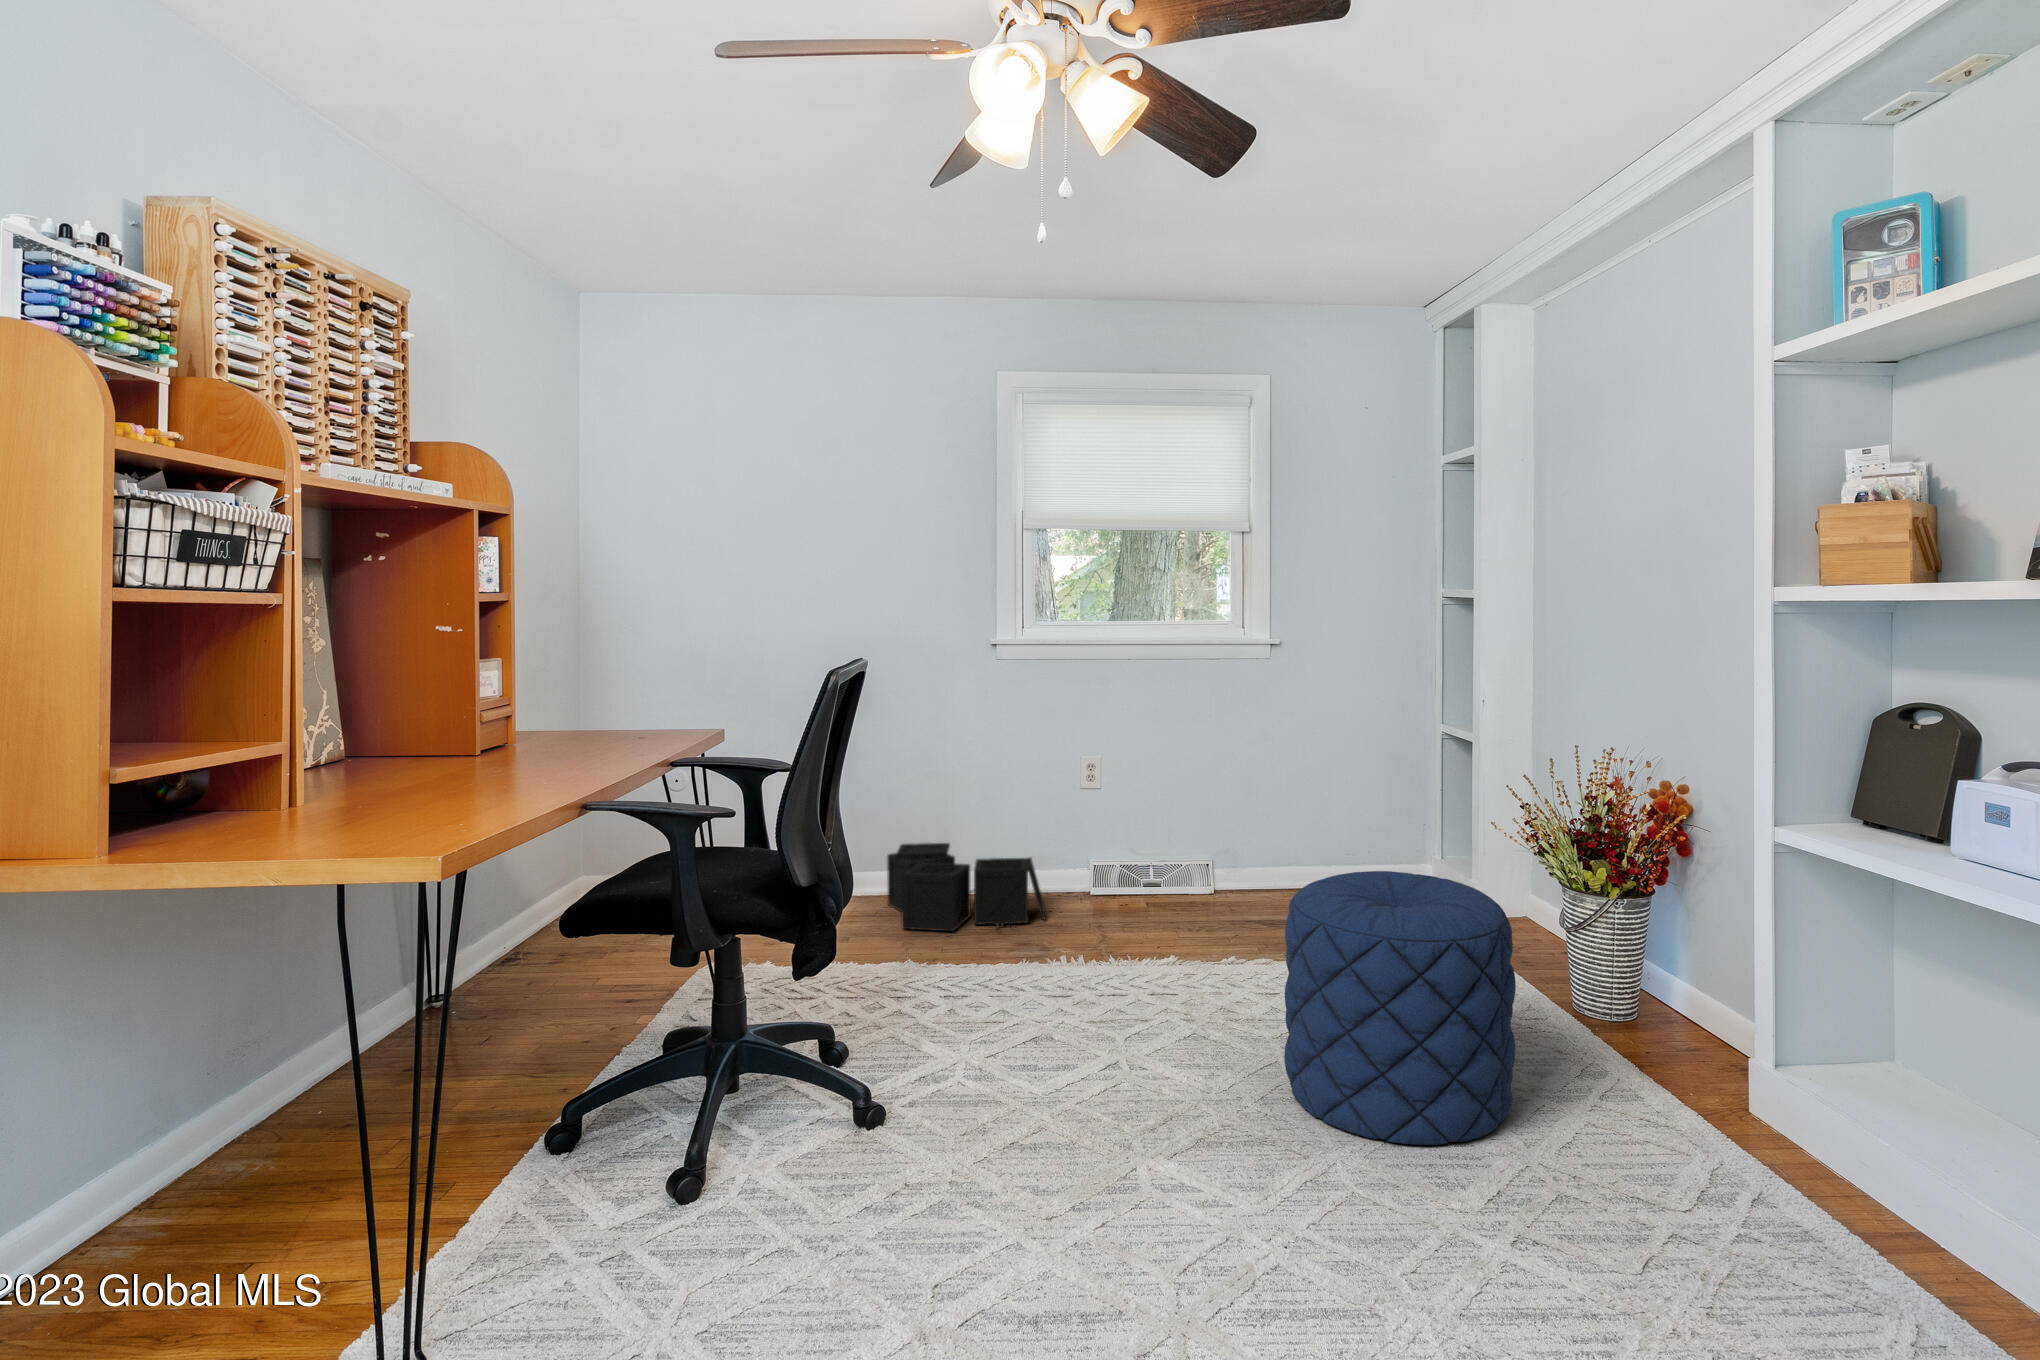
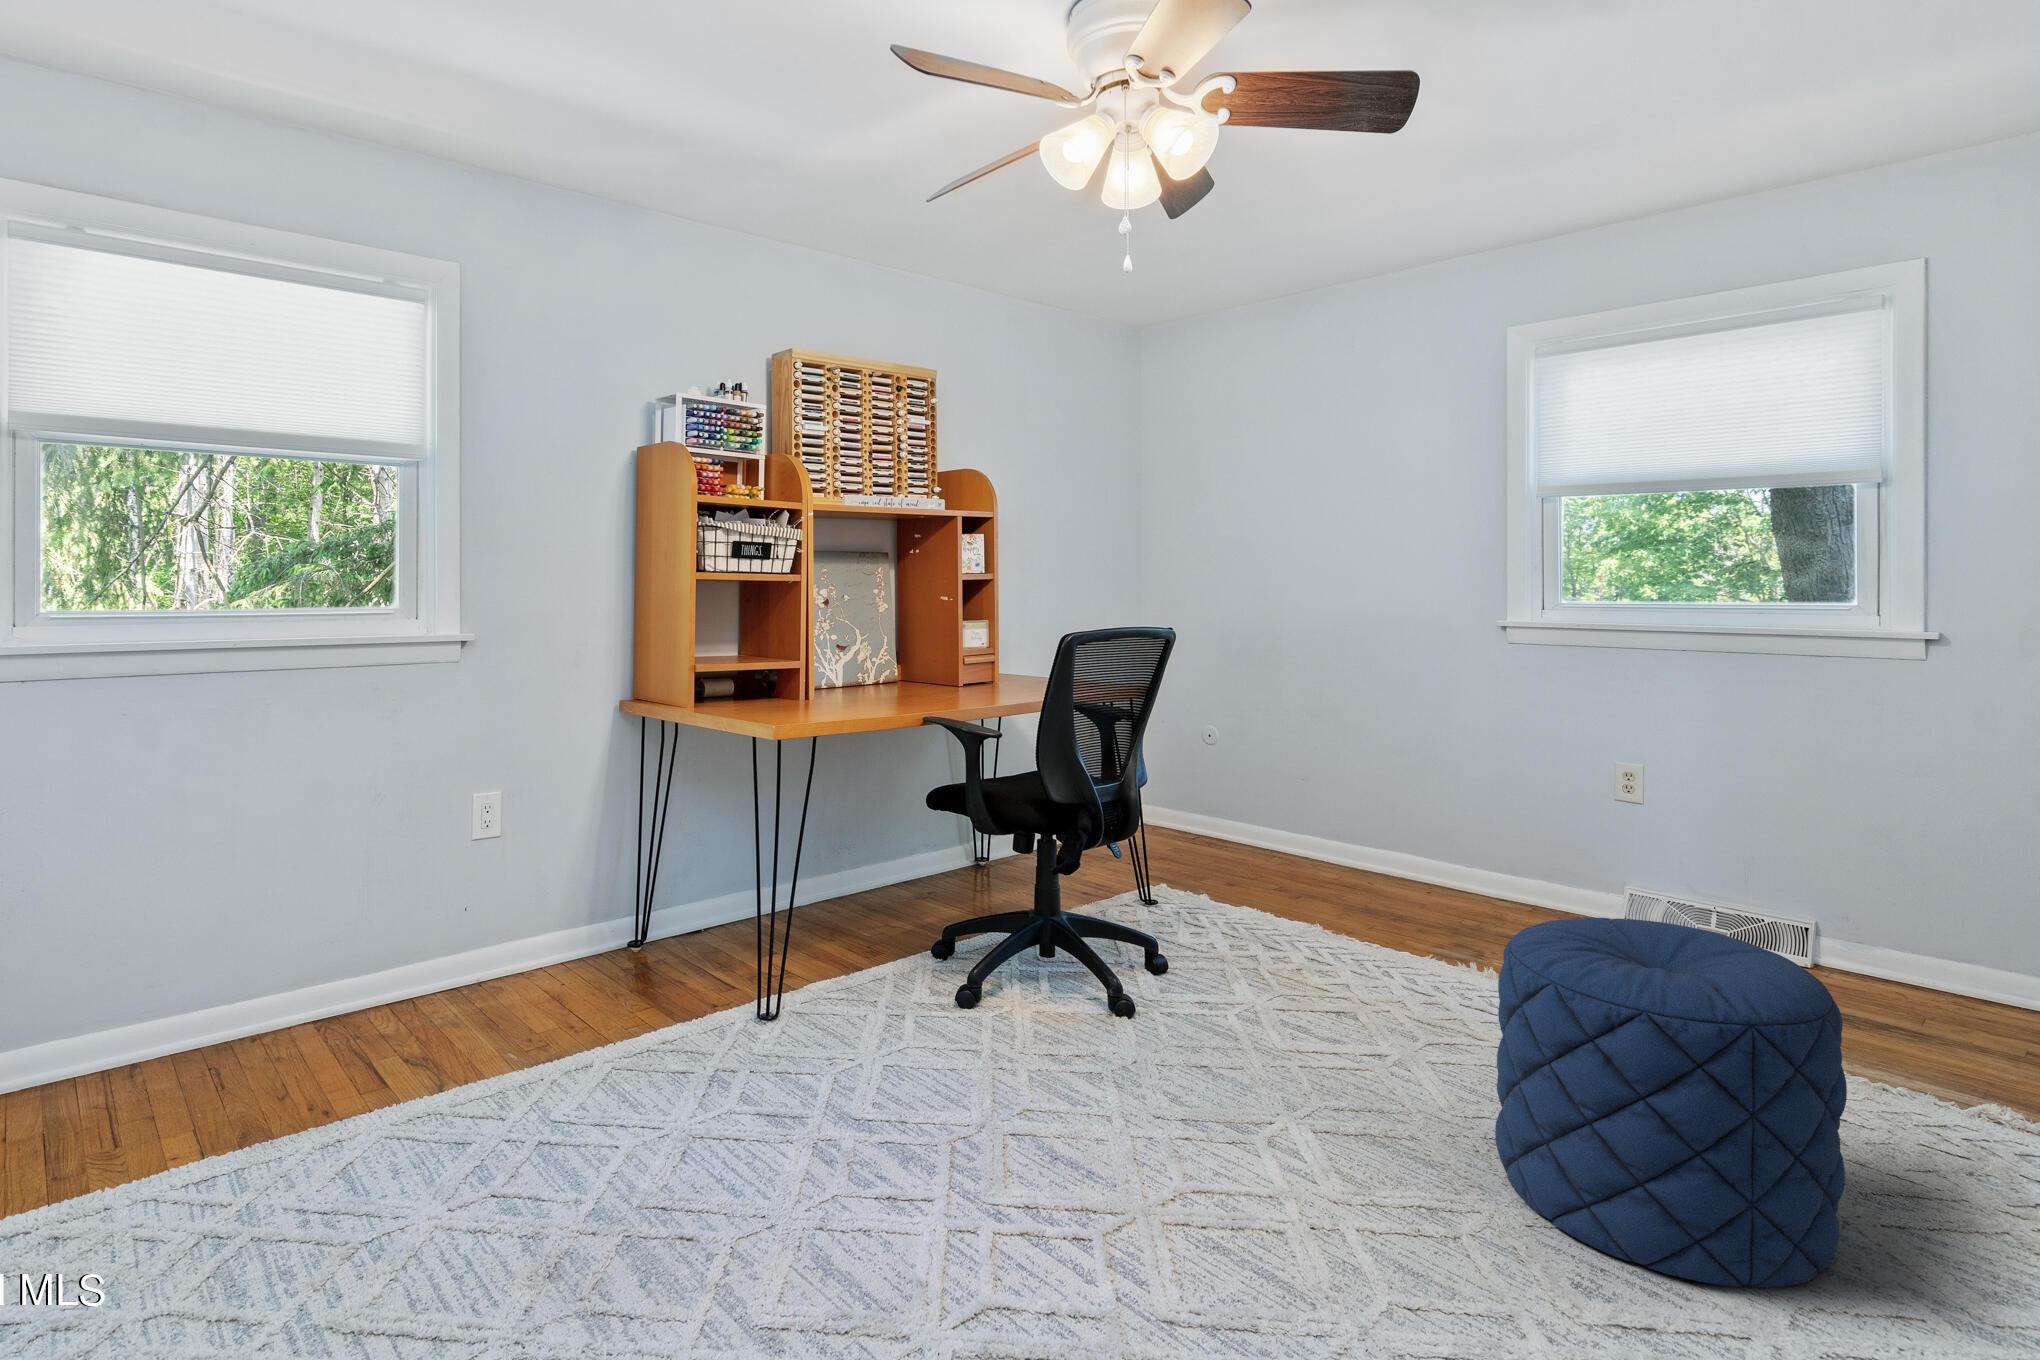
storage bin: present [887,843,1045,931] -> none [1354,825,1536,931]

